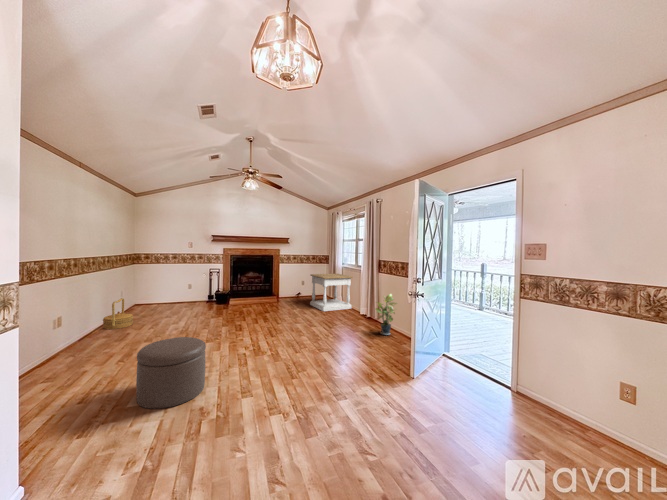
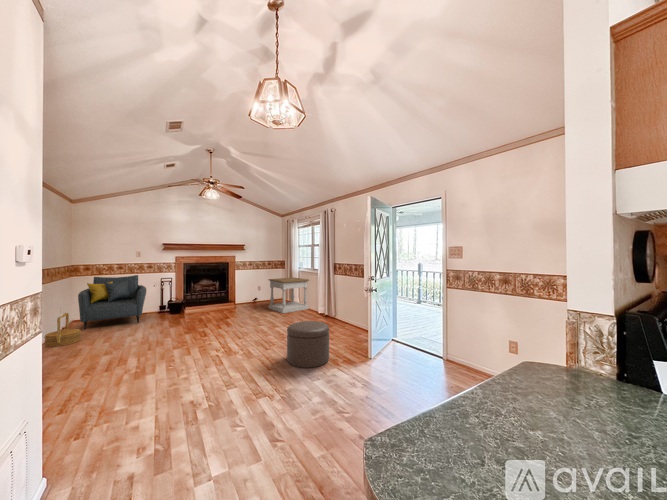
armchair: none [135,265,195,314] -> present [78,275,146,330]
potted plant: present [376,294,397,335] -> none [333,292,352,328]
ottoman: present [136,337,206,409] -> present [287,321,329,368]

